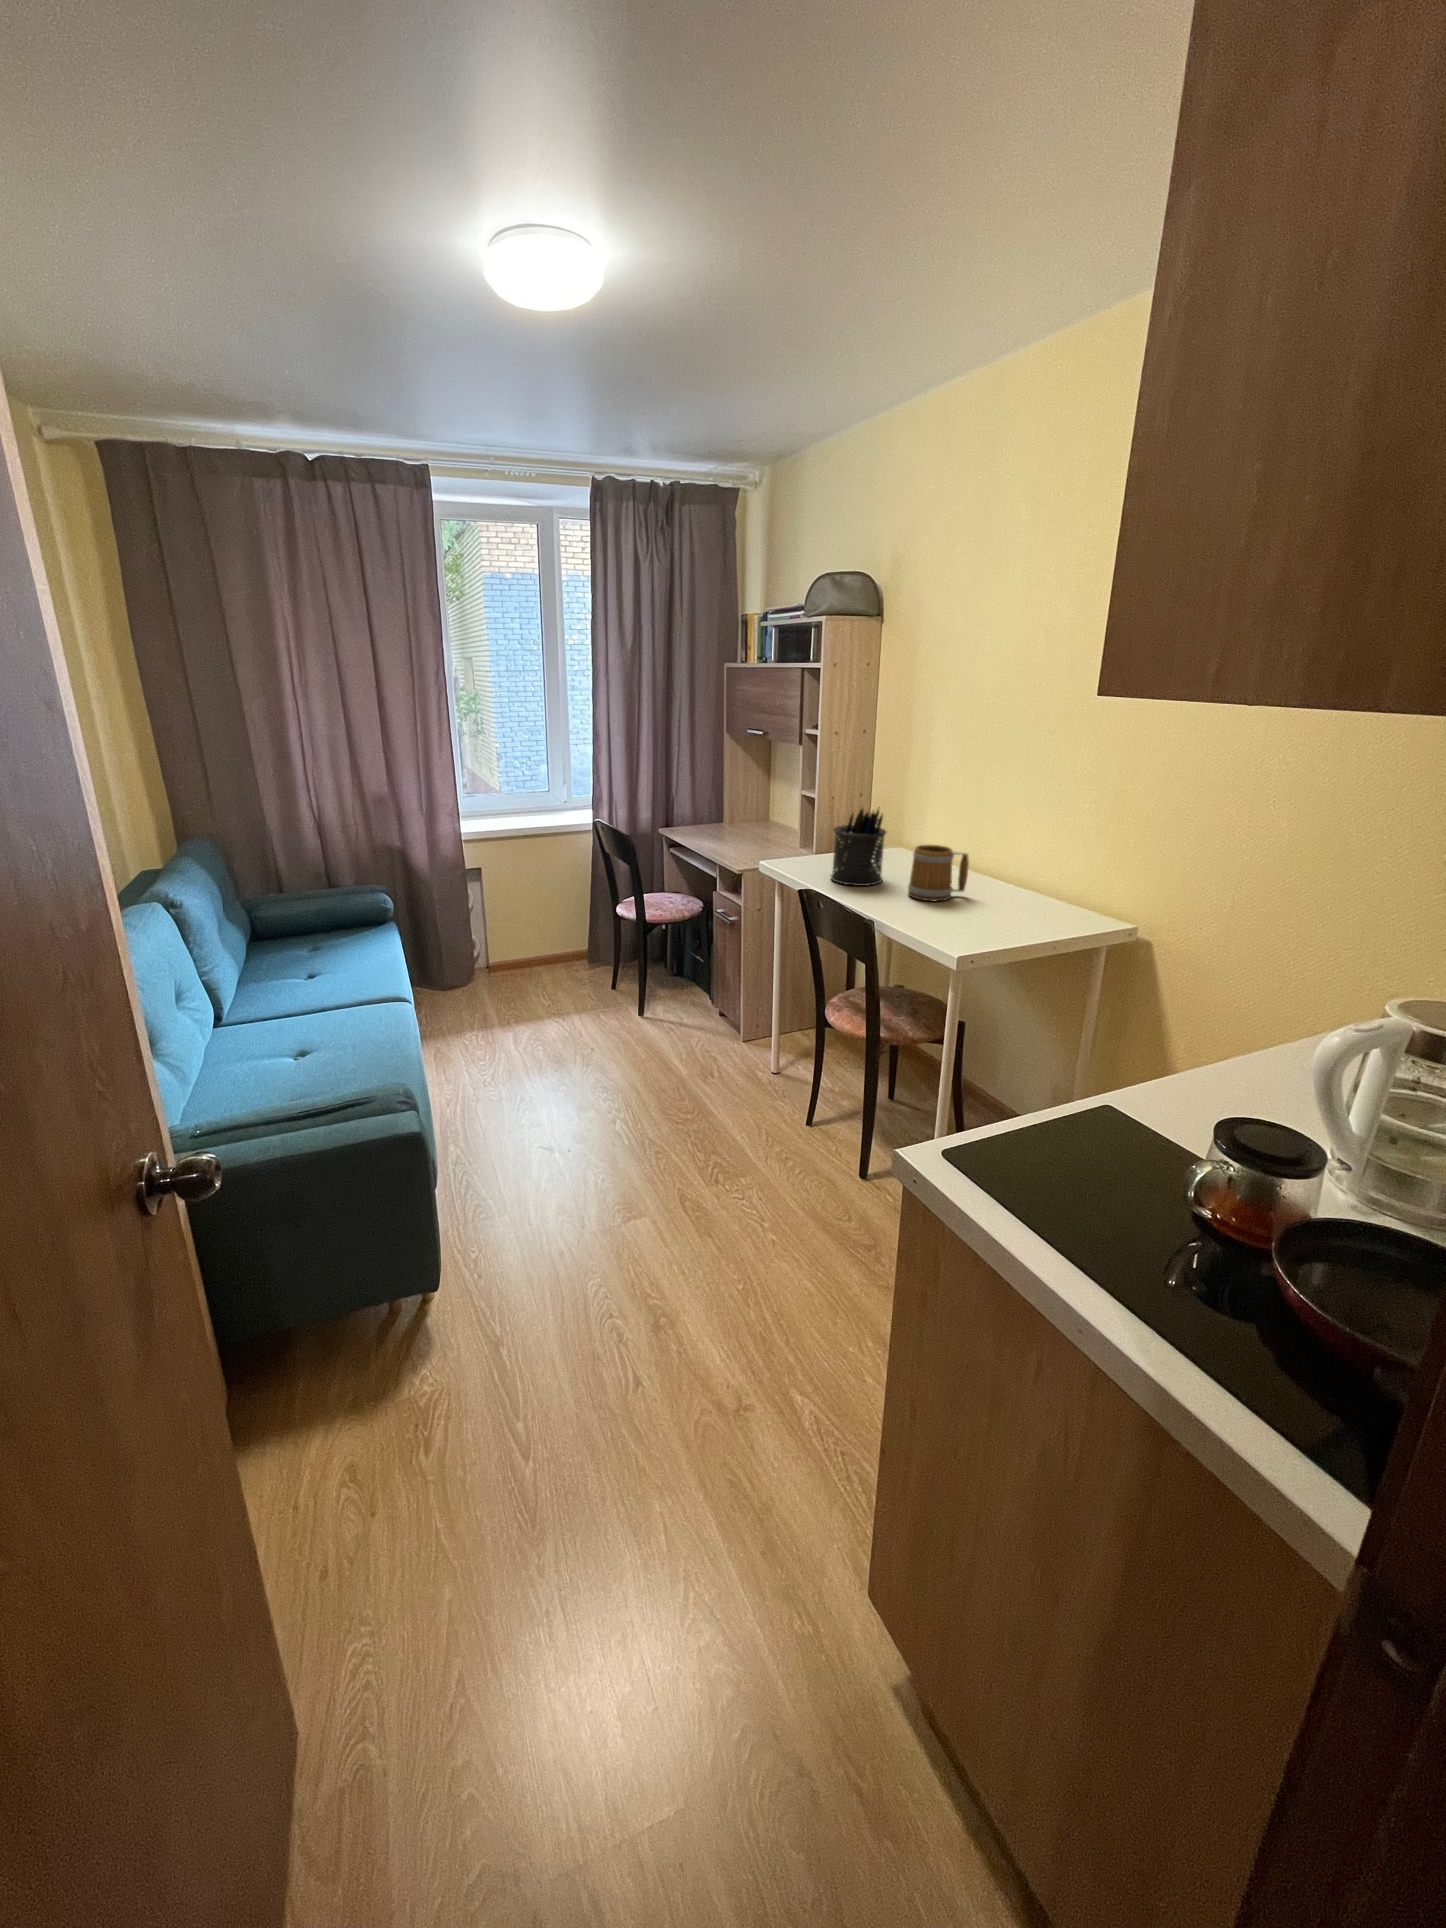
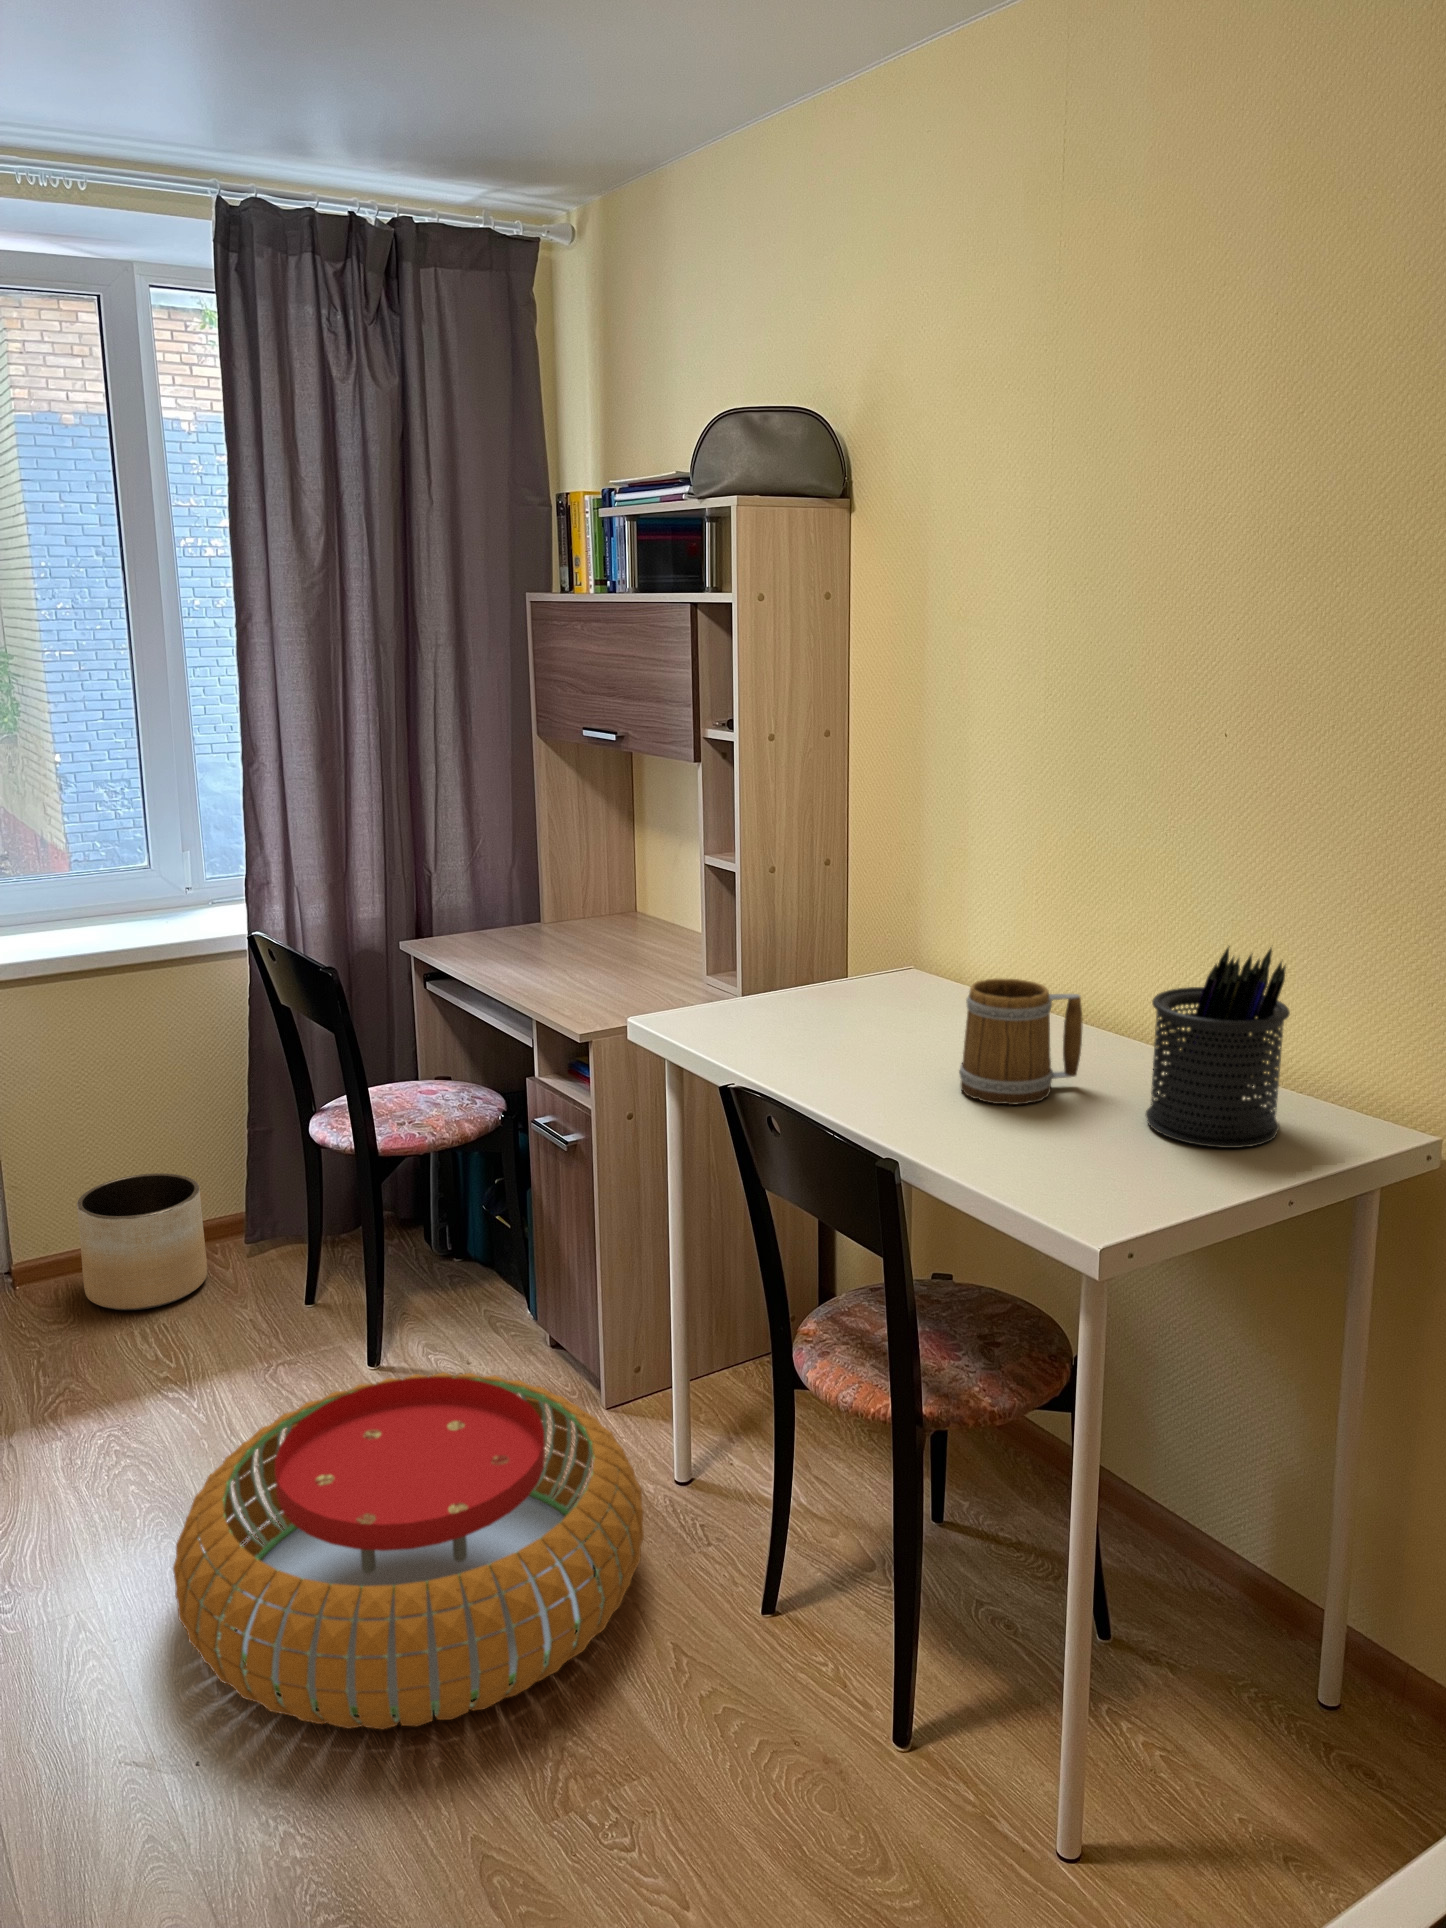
pen holder: present [831,808,886,886] -> present [1146,946,1290,1148]
planter: none [517,929,570,987] -> present [77,1173,207,1310]
pouf: none [559,1013,755,1145] -> present [173,1372,644,1729]

